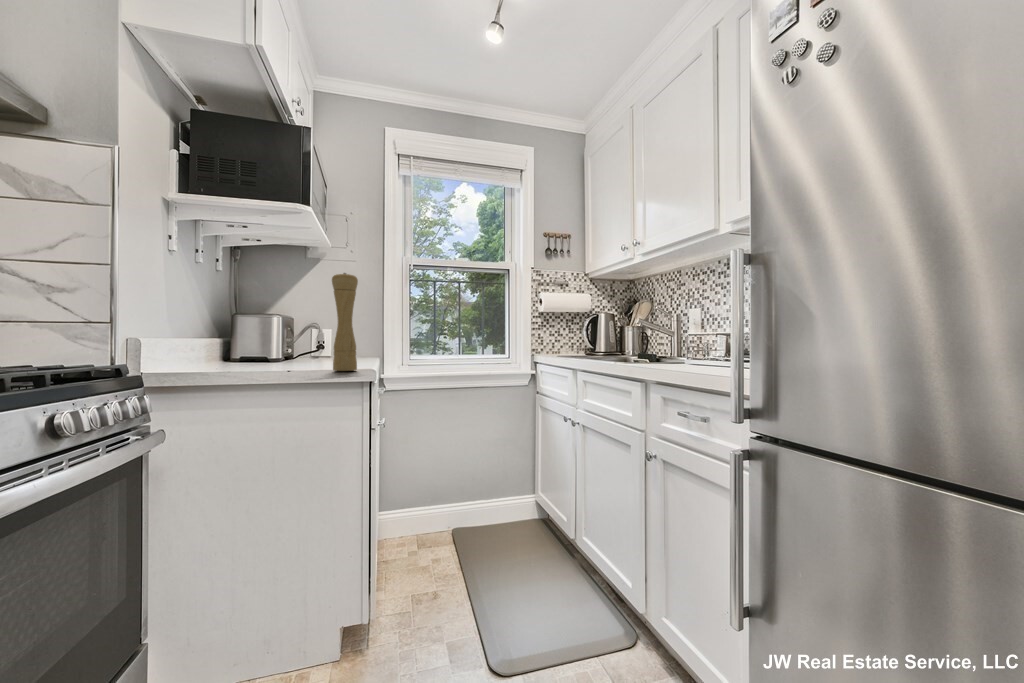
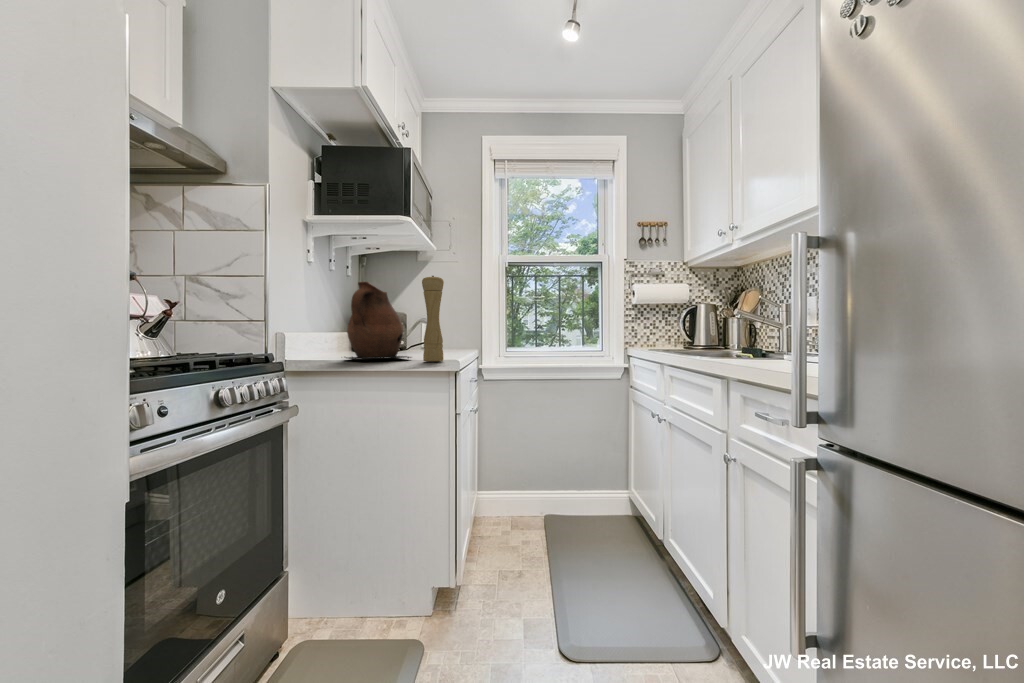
ceramic pitcher: none [223,277,317,370] -> present [345,282,411,359]

